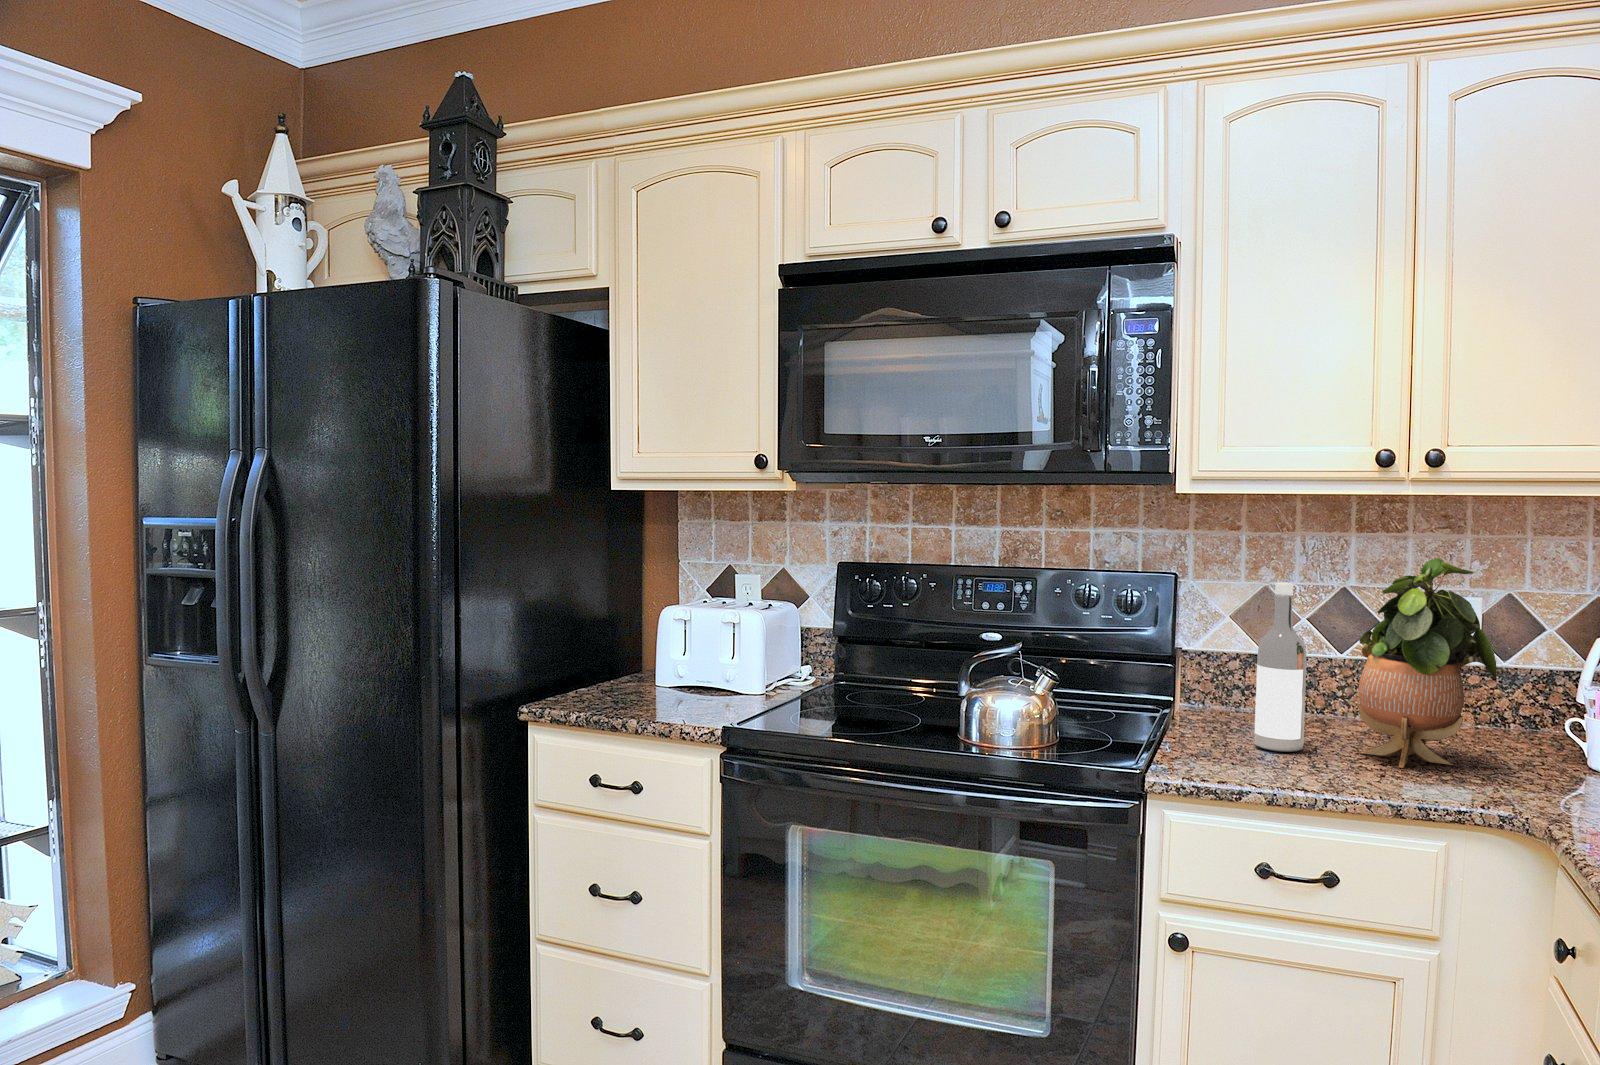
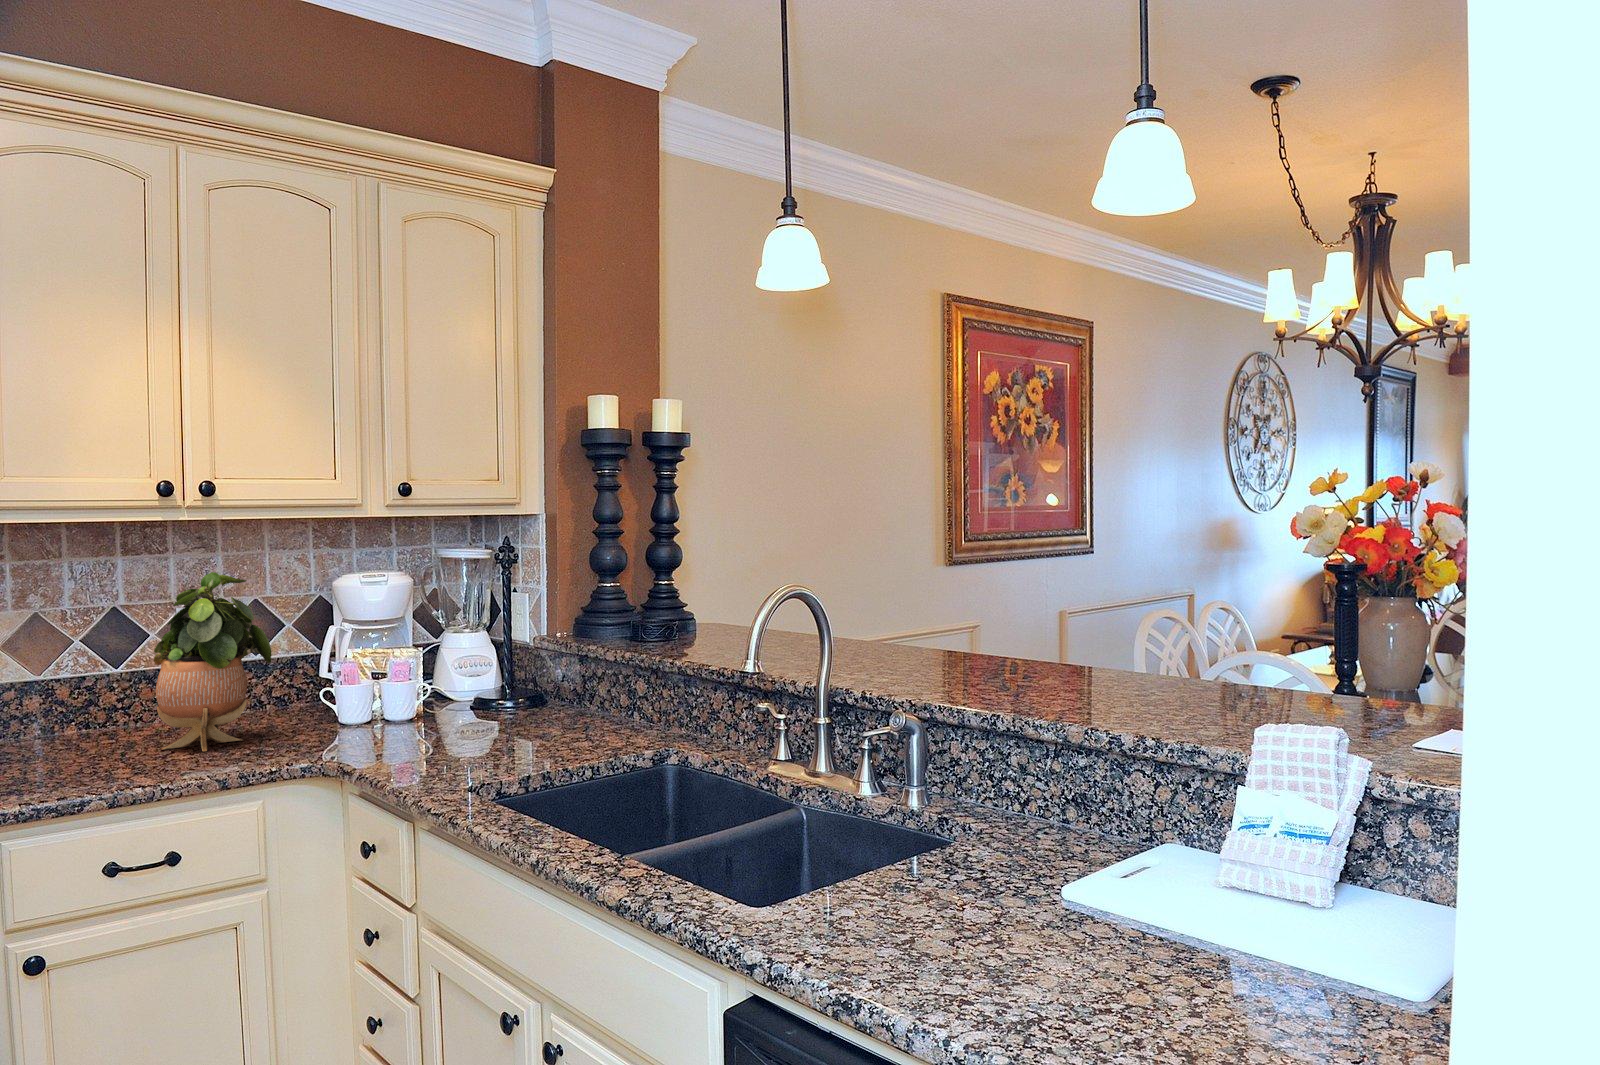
wine bottle: present [1255,582,1306,752] -> none [56,606,109,767]

